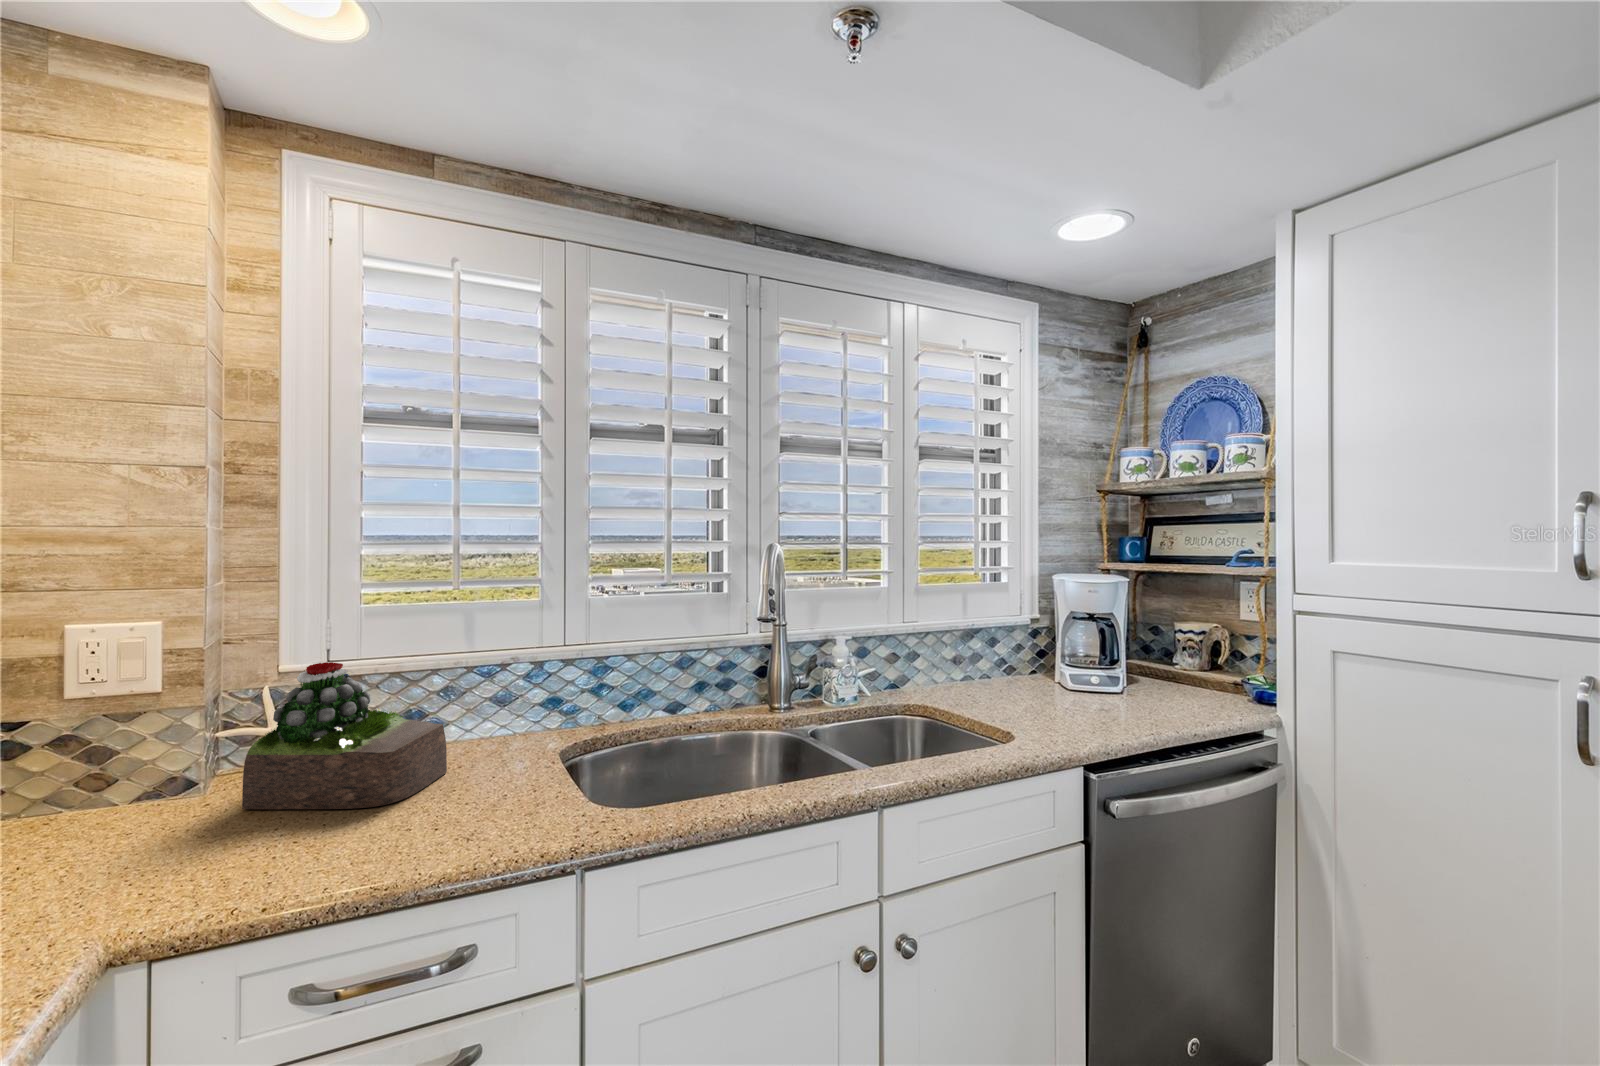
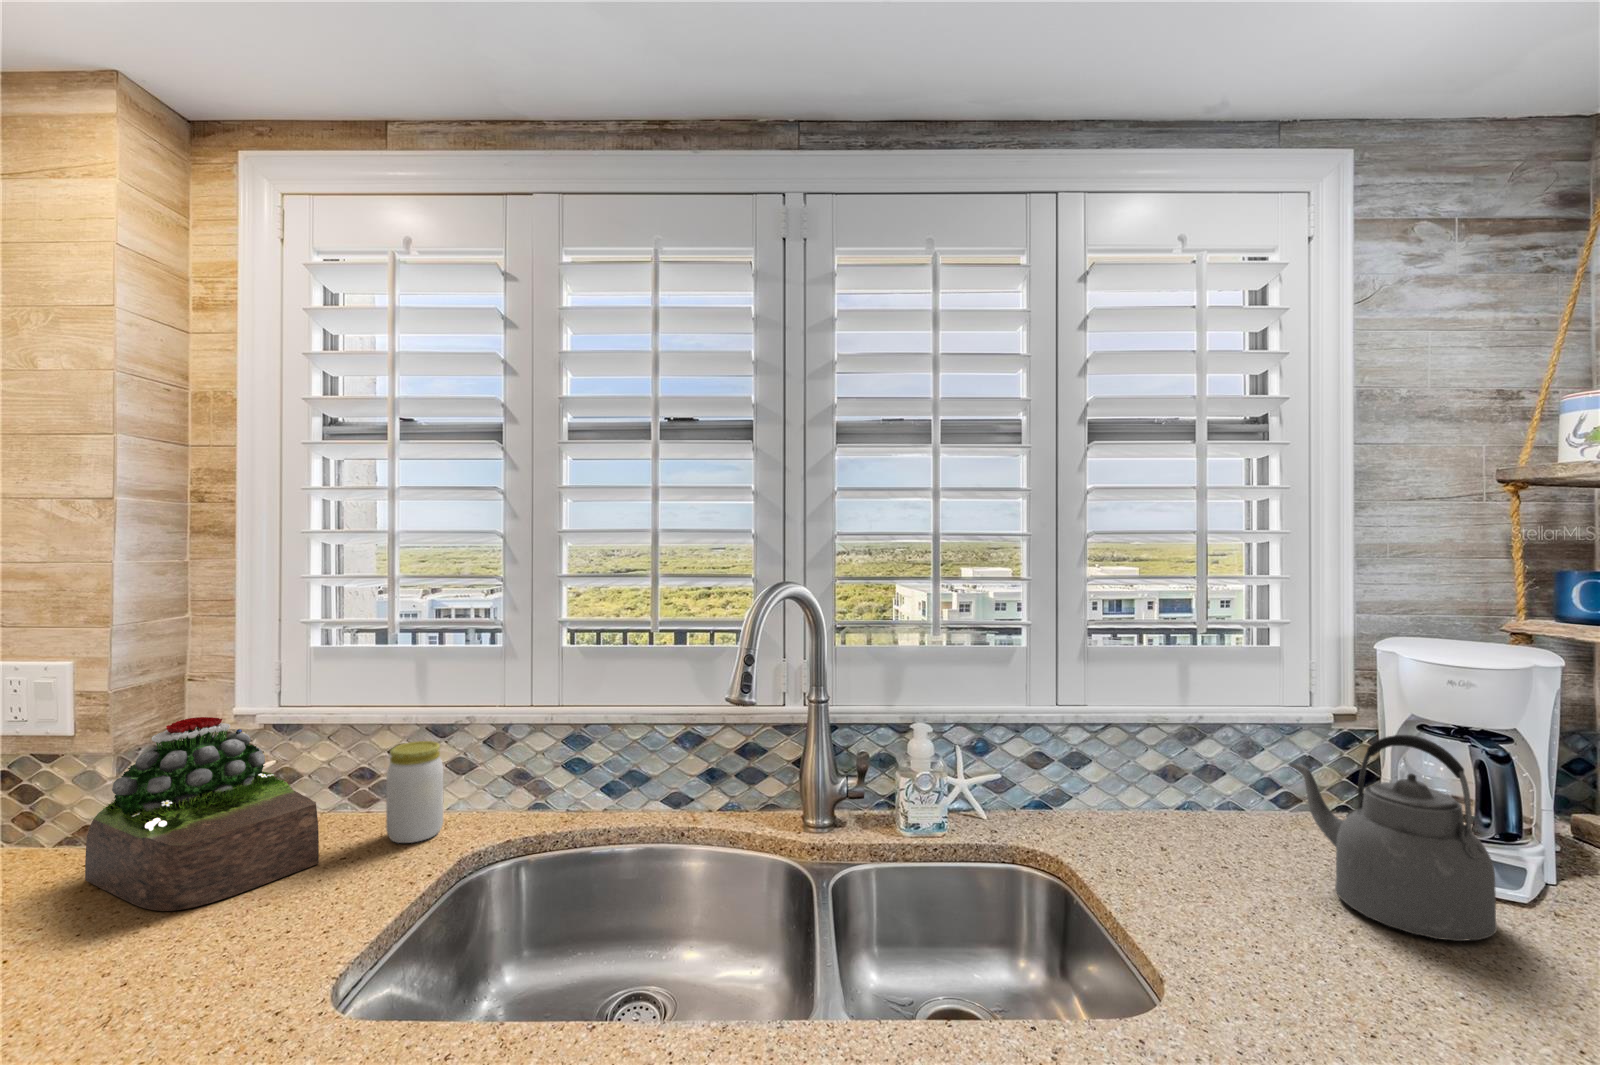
kettle: none [1027,615,1119,707] -> present [1289,735,1497,941]
jar: none [471,677,515,756] -> present [386,741,444,843]

